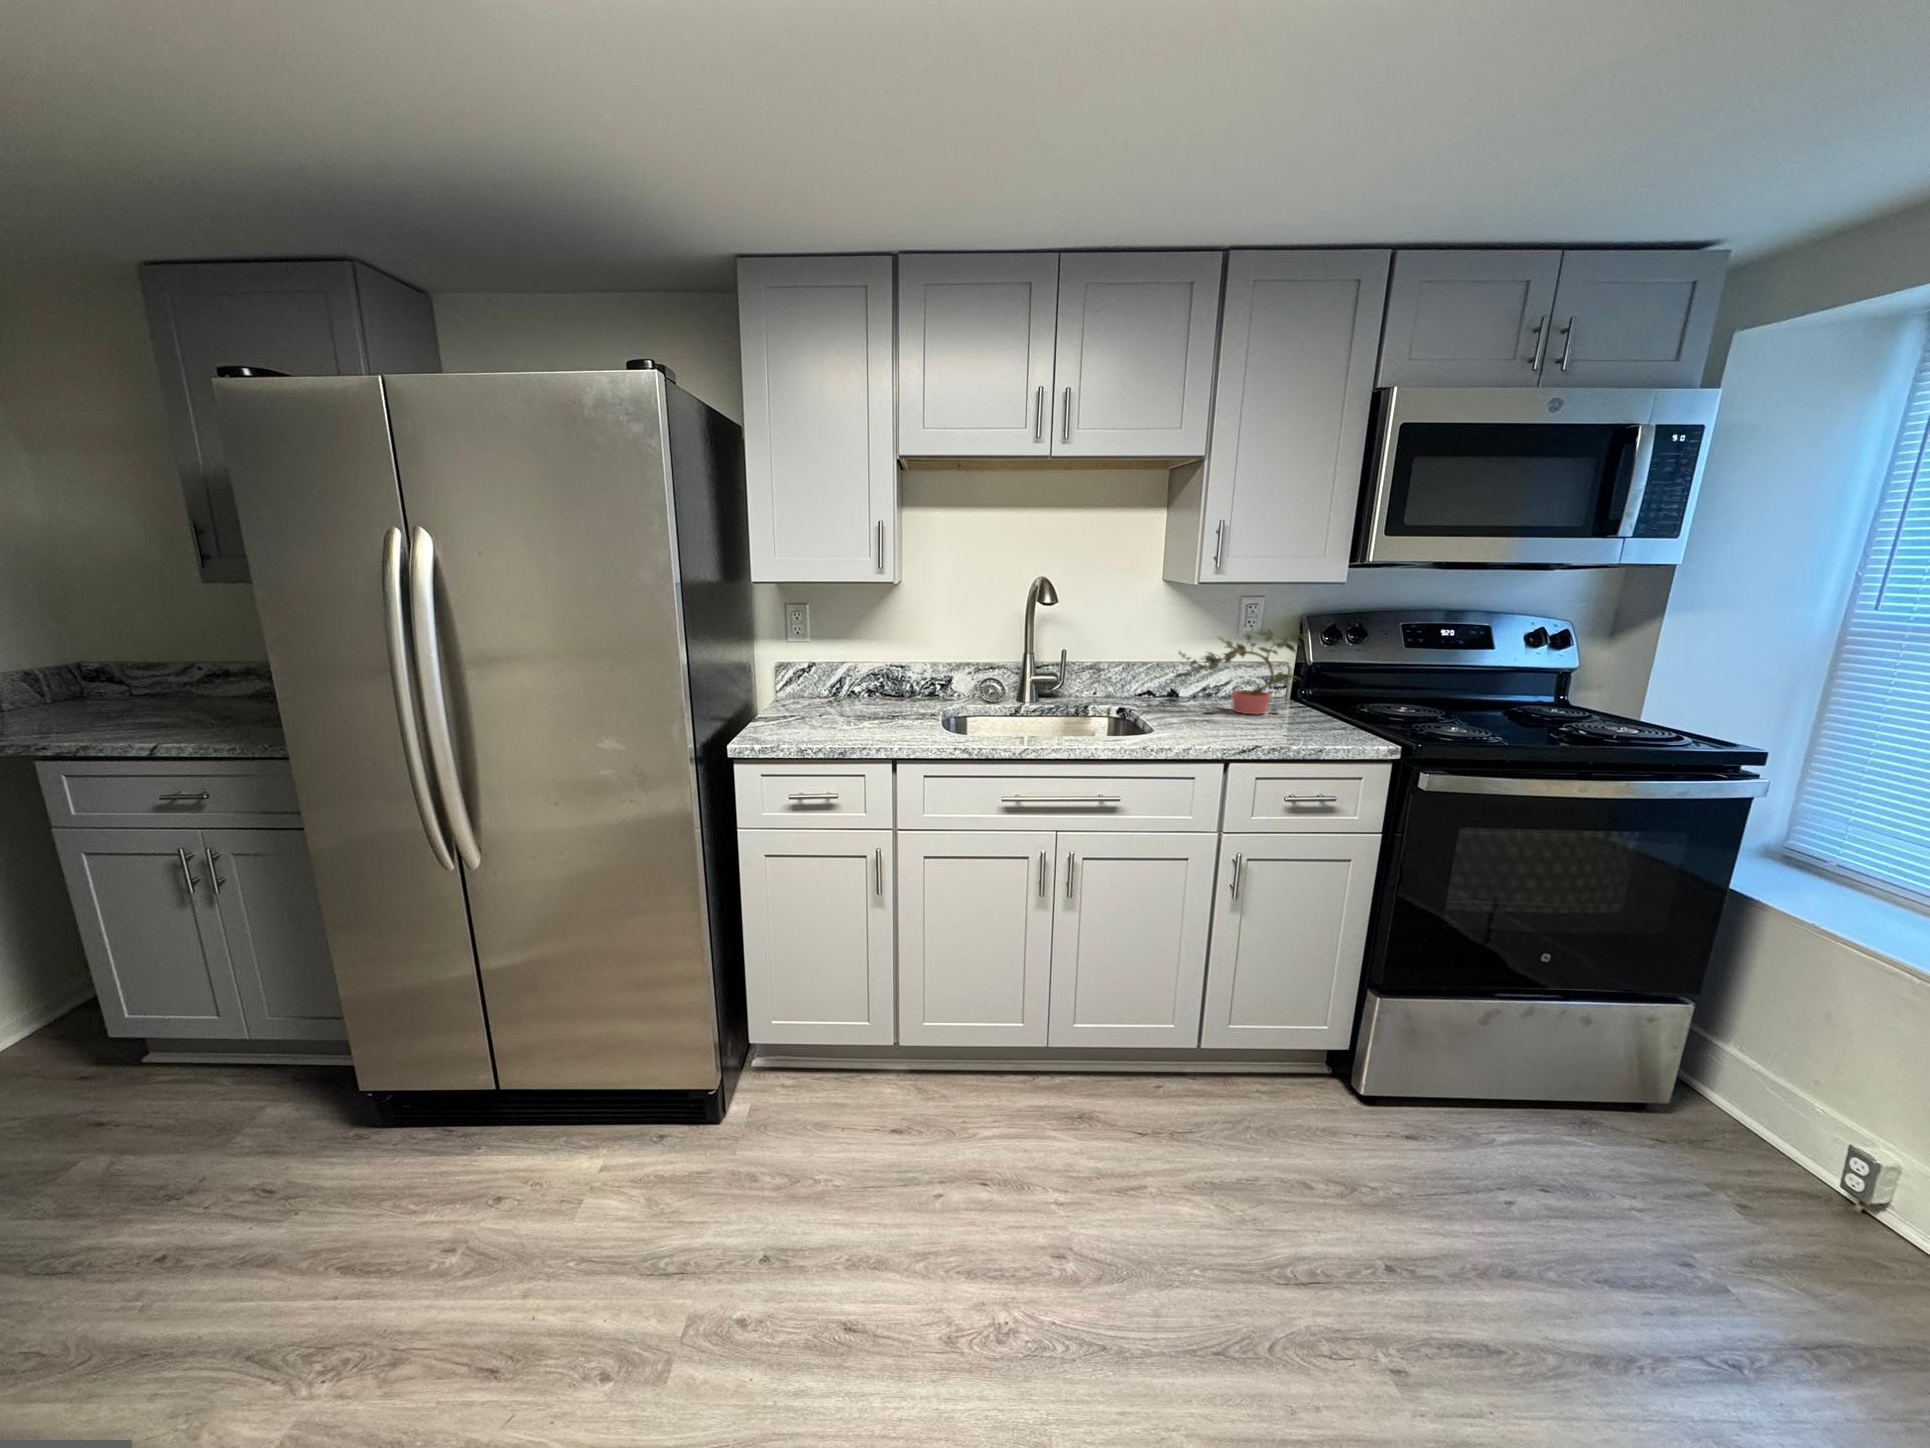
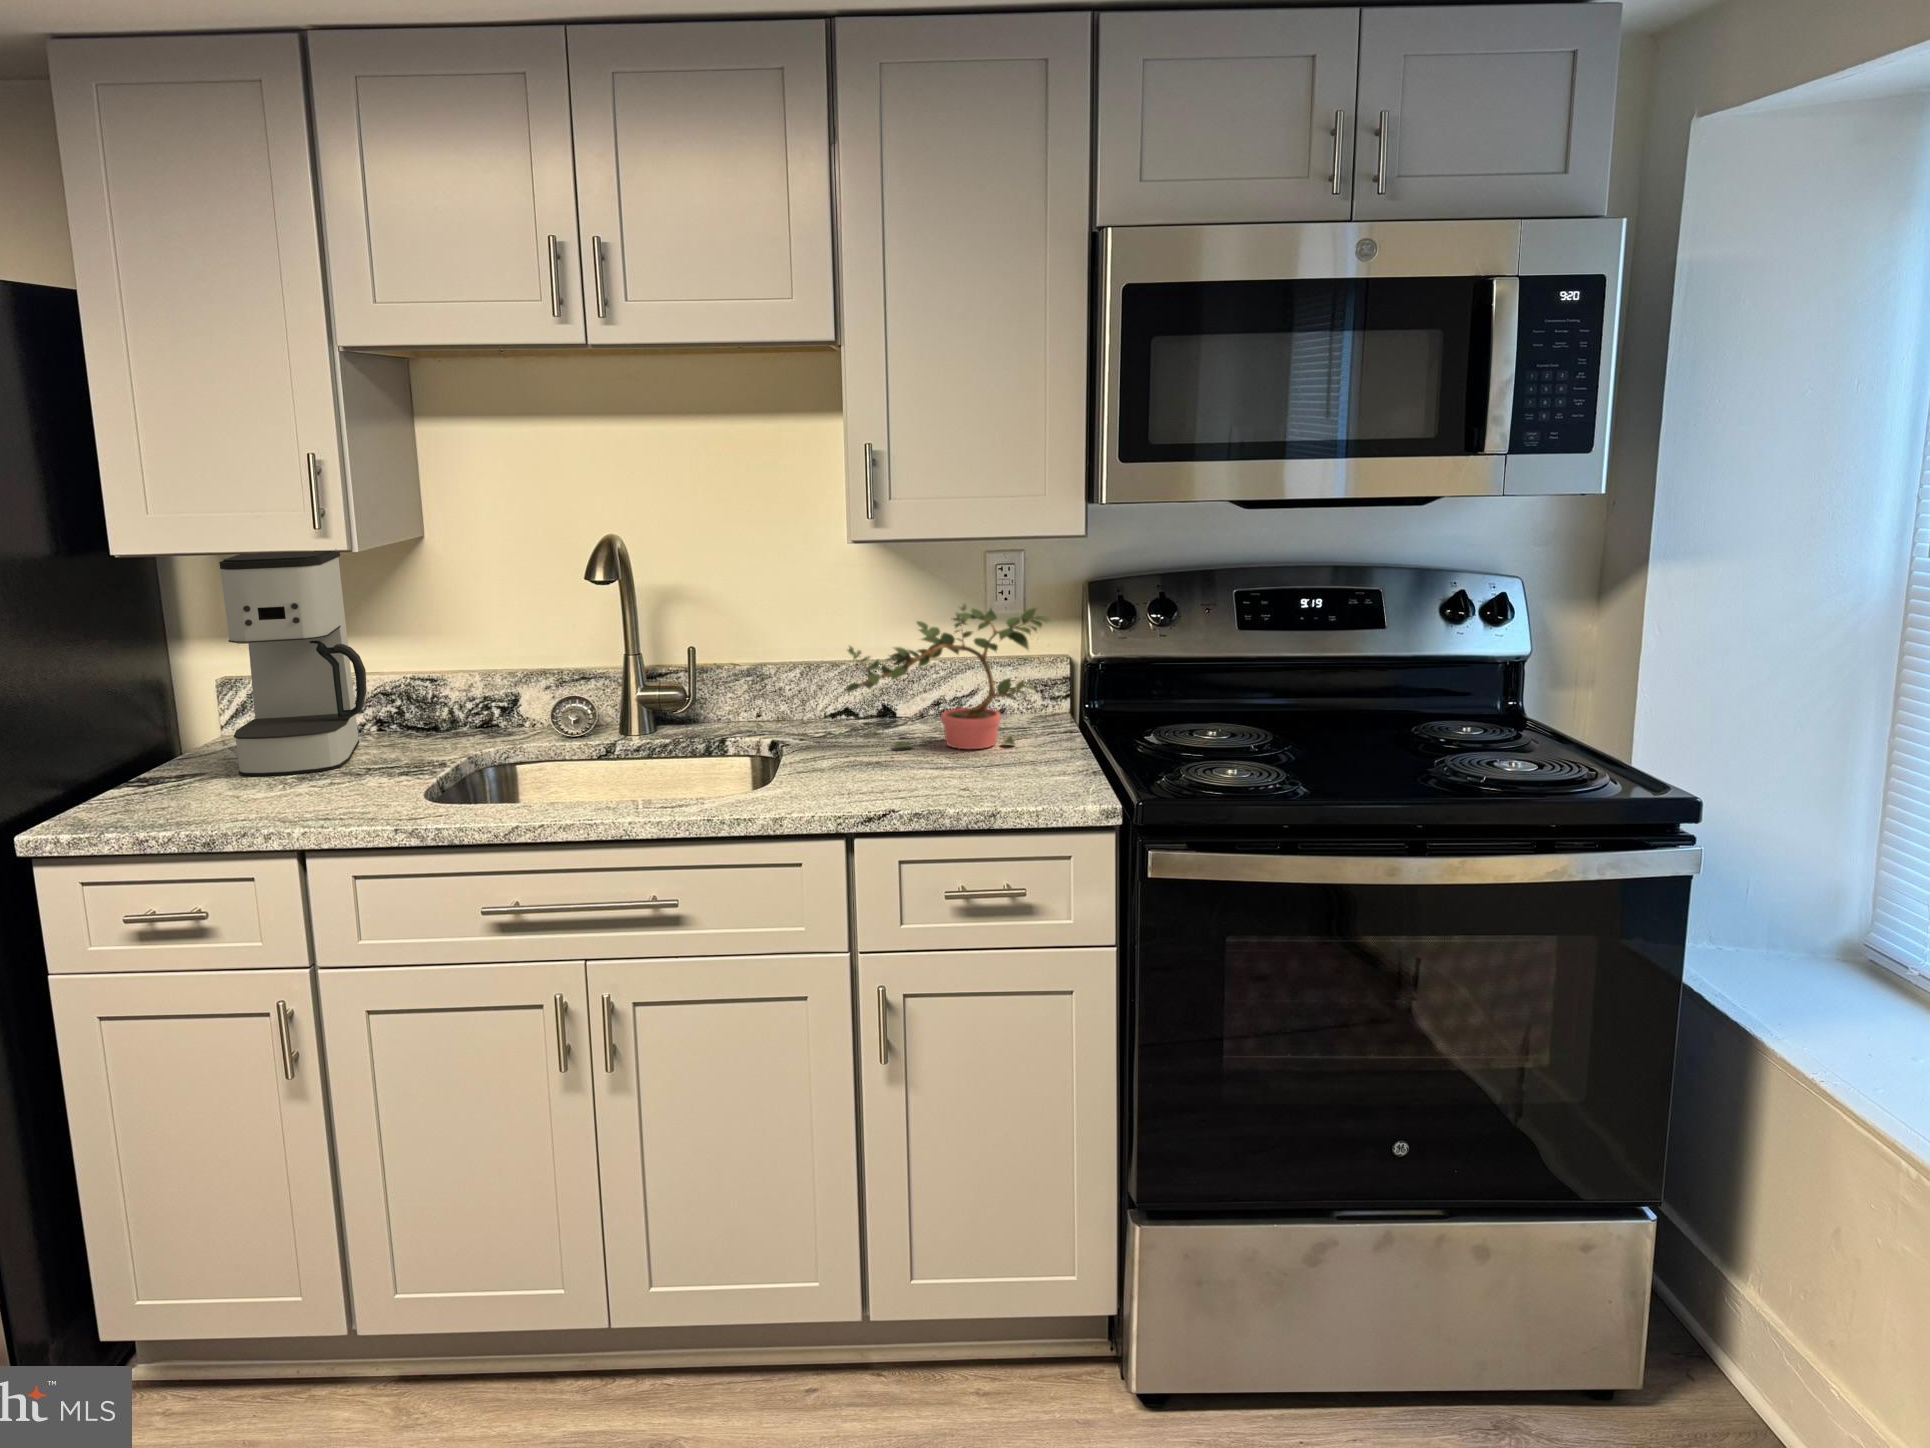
coffee maker: none [808,584,882,718] -> present [219,549,367,776]

